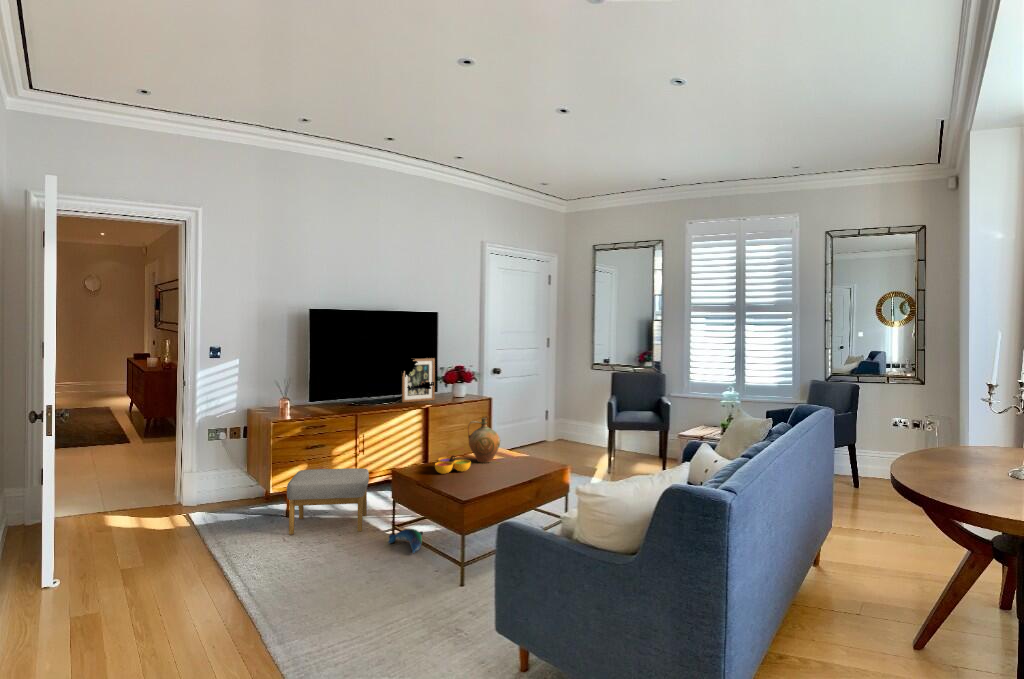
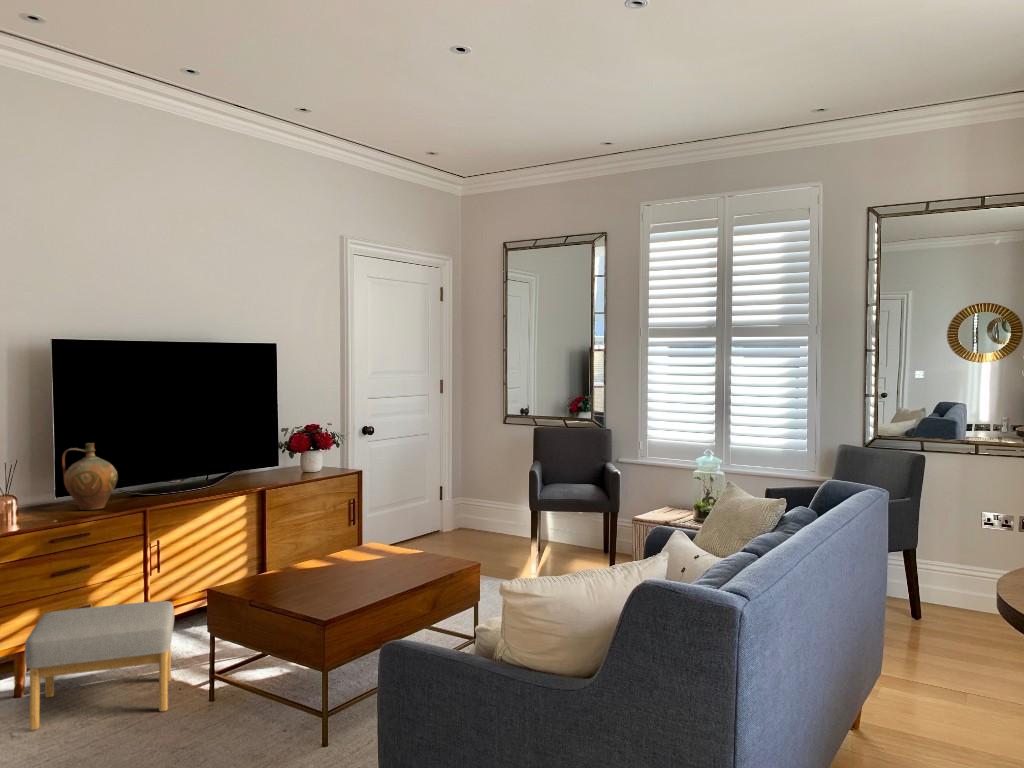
picture frame: present [402,358,435,402] -> none [220,412,274,485]
ceramic jug: present [468,418,500,463] -> present [62,443,118,510]
decorative bowl: present [435,456,471,474] -> none [301,572,361,603]
plush toy: present [388,529,423,554] -> none [219,700,281,744]

